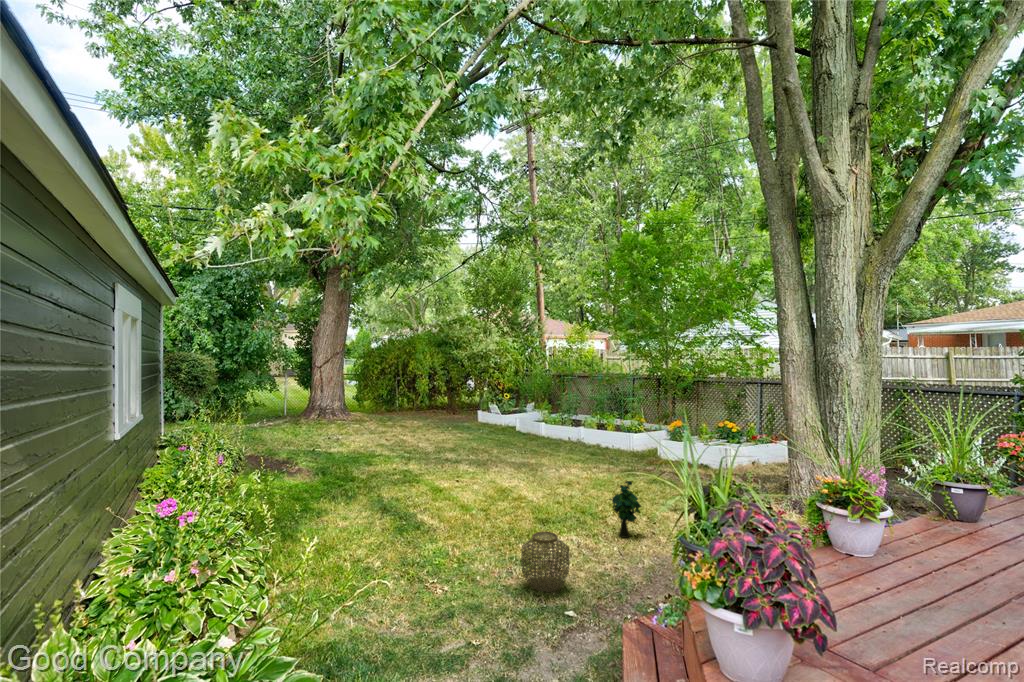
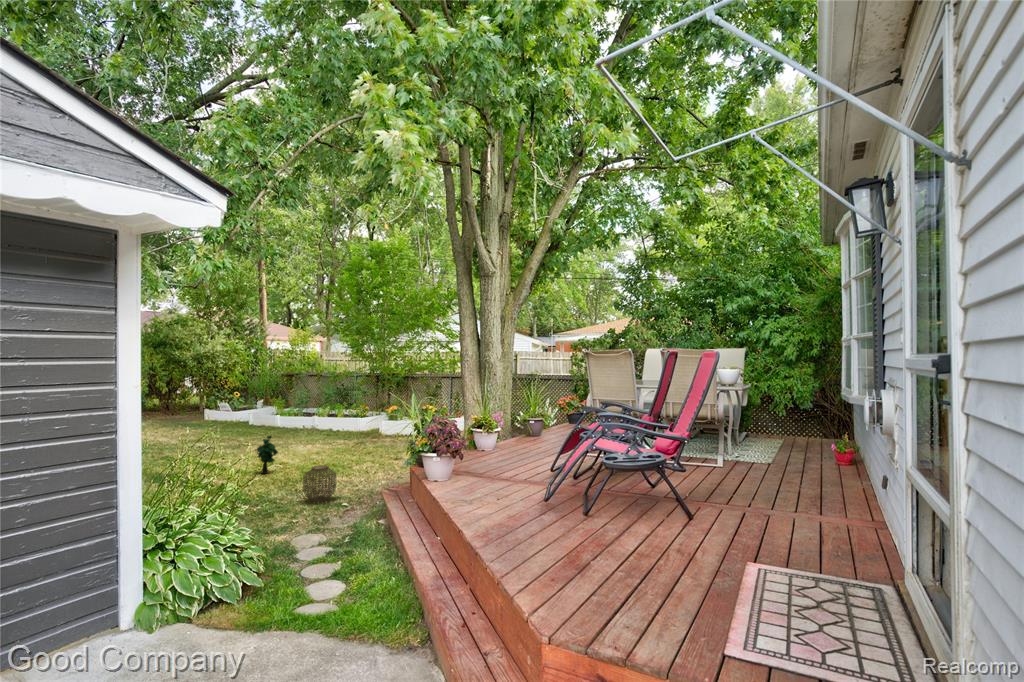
decorative plant: present [609,481,641,538] -> present [256,436,278,474]

